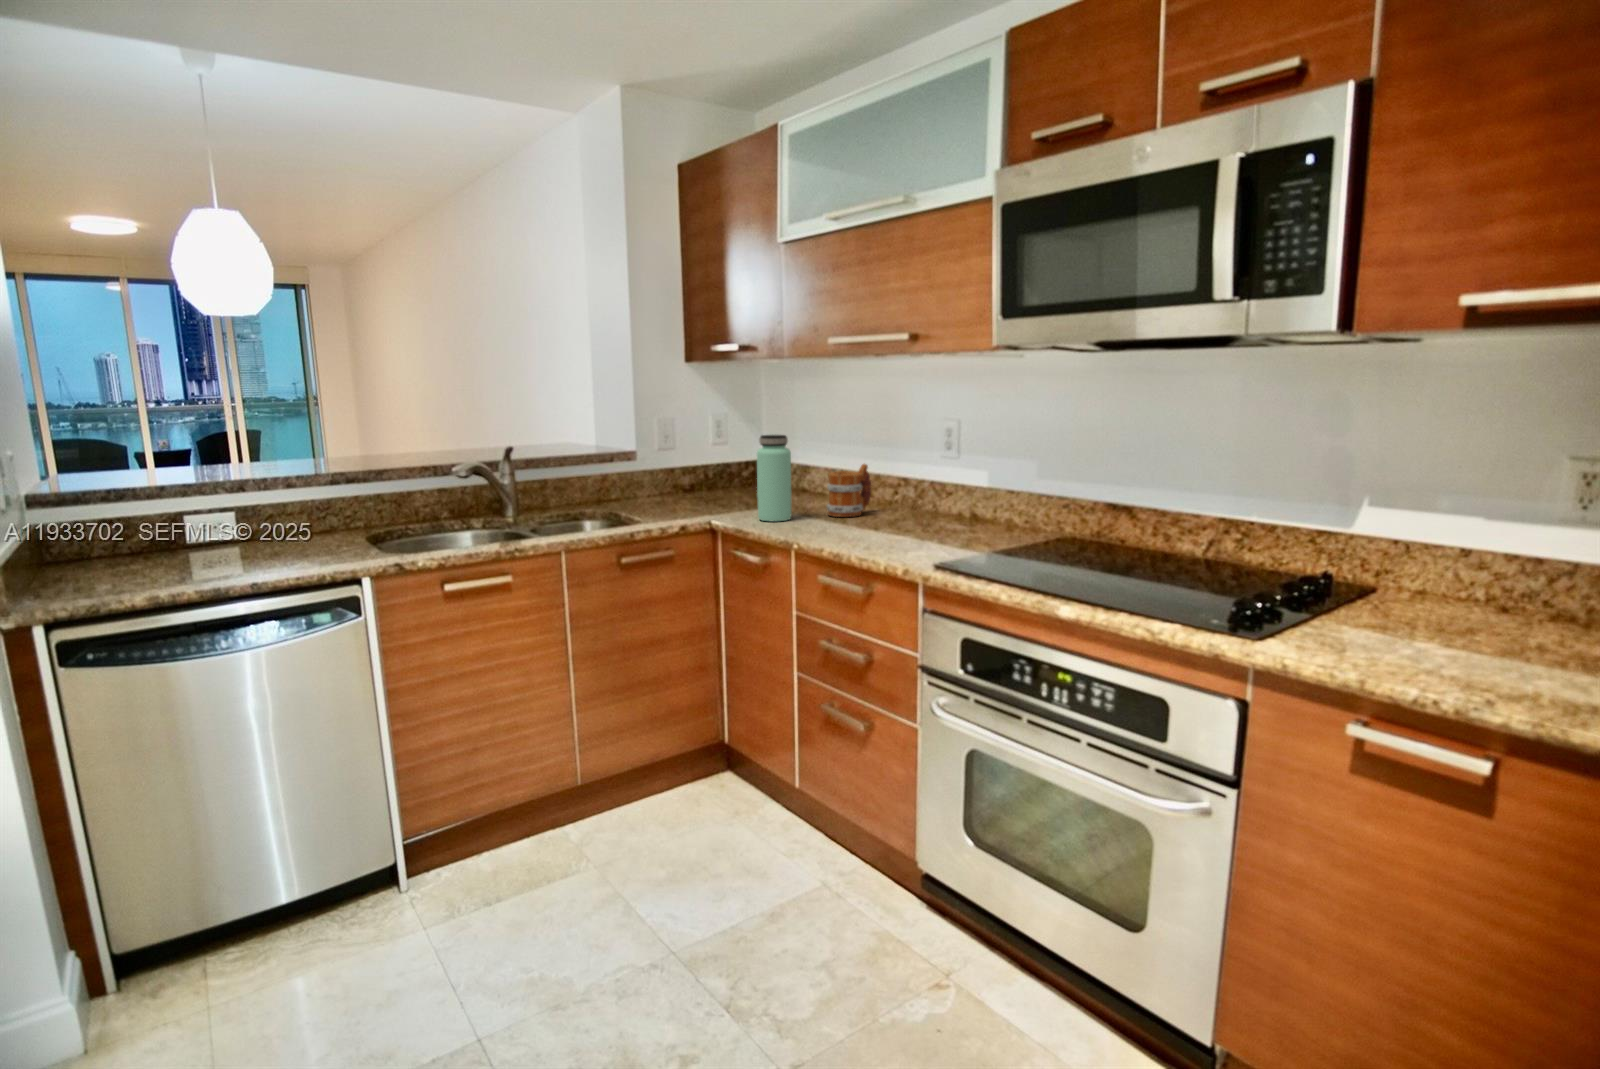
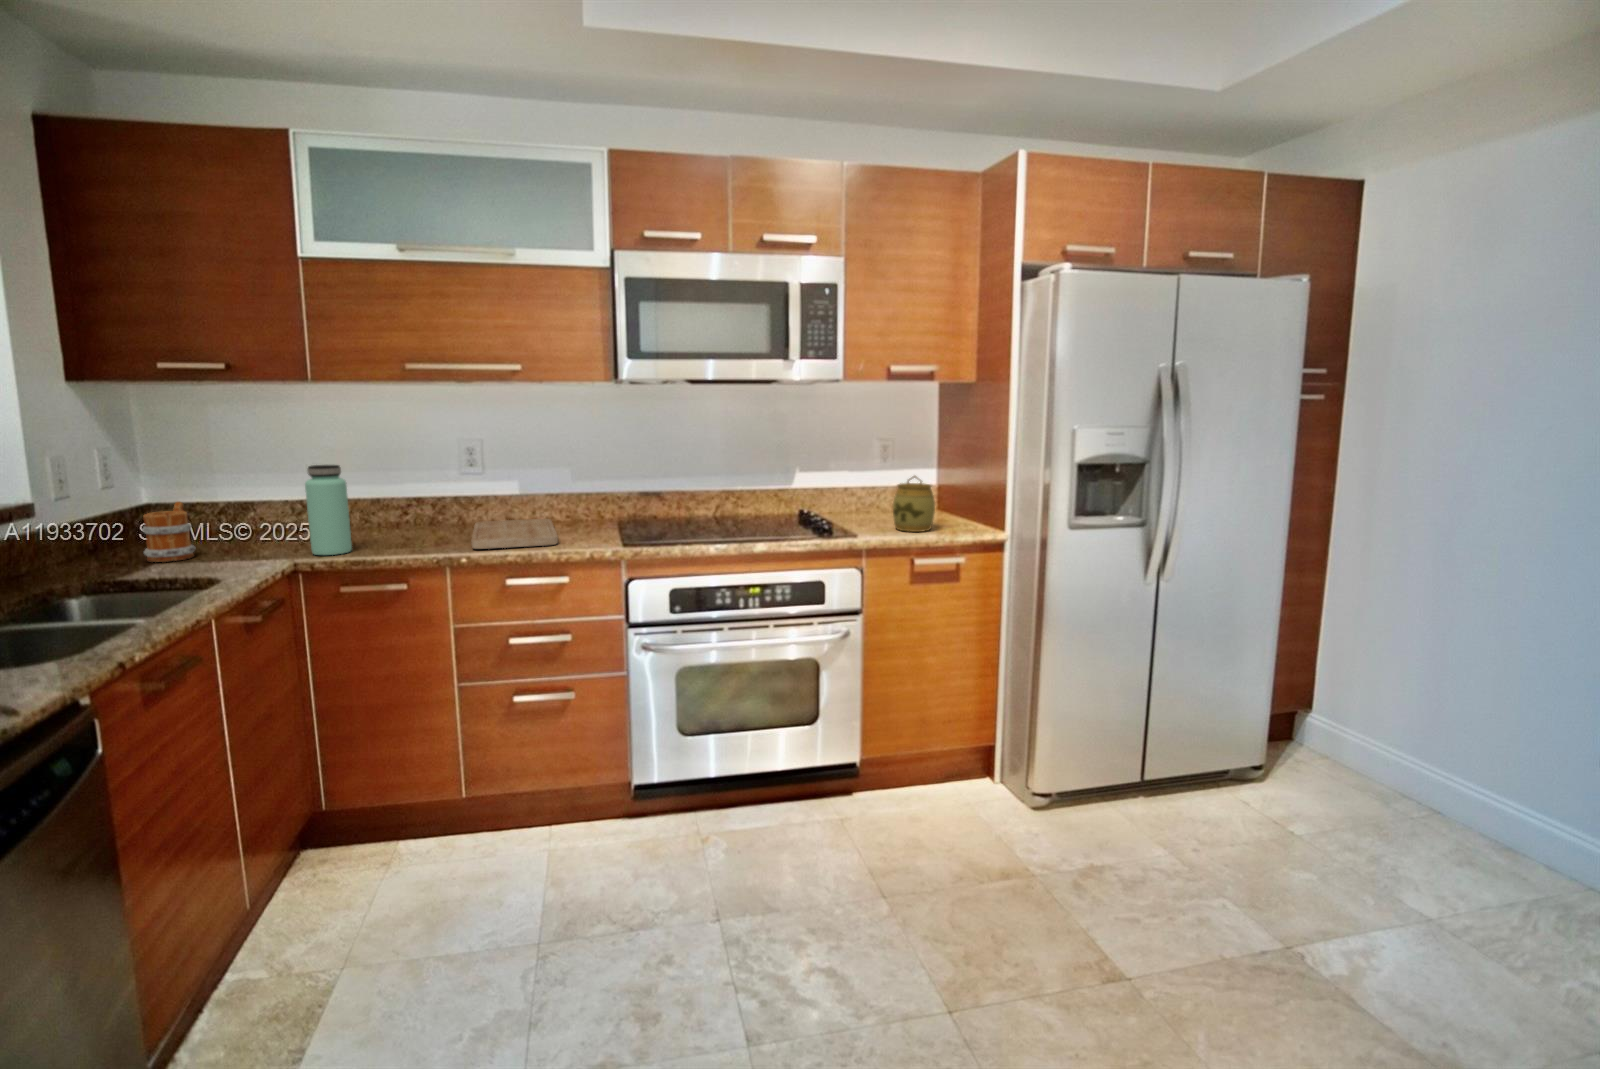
mug: present [827,464,871,517] -> present [142,502,195,562]
cutting board: none [840,512,998,550] -> present [471,519,558,549]
jar: none [1382,540,1495,671] -> present [893,476,935,532]

